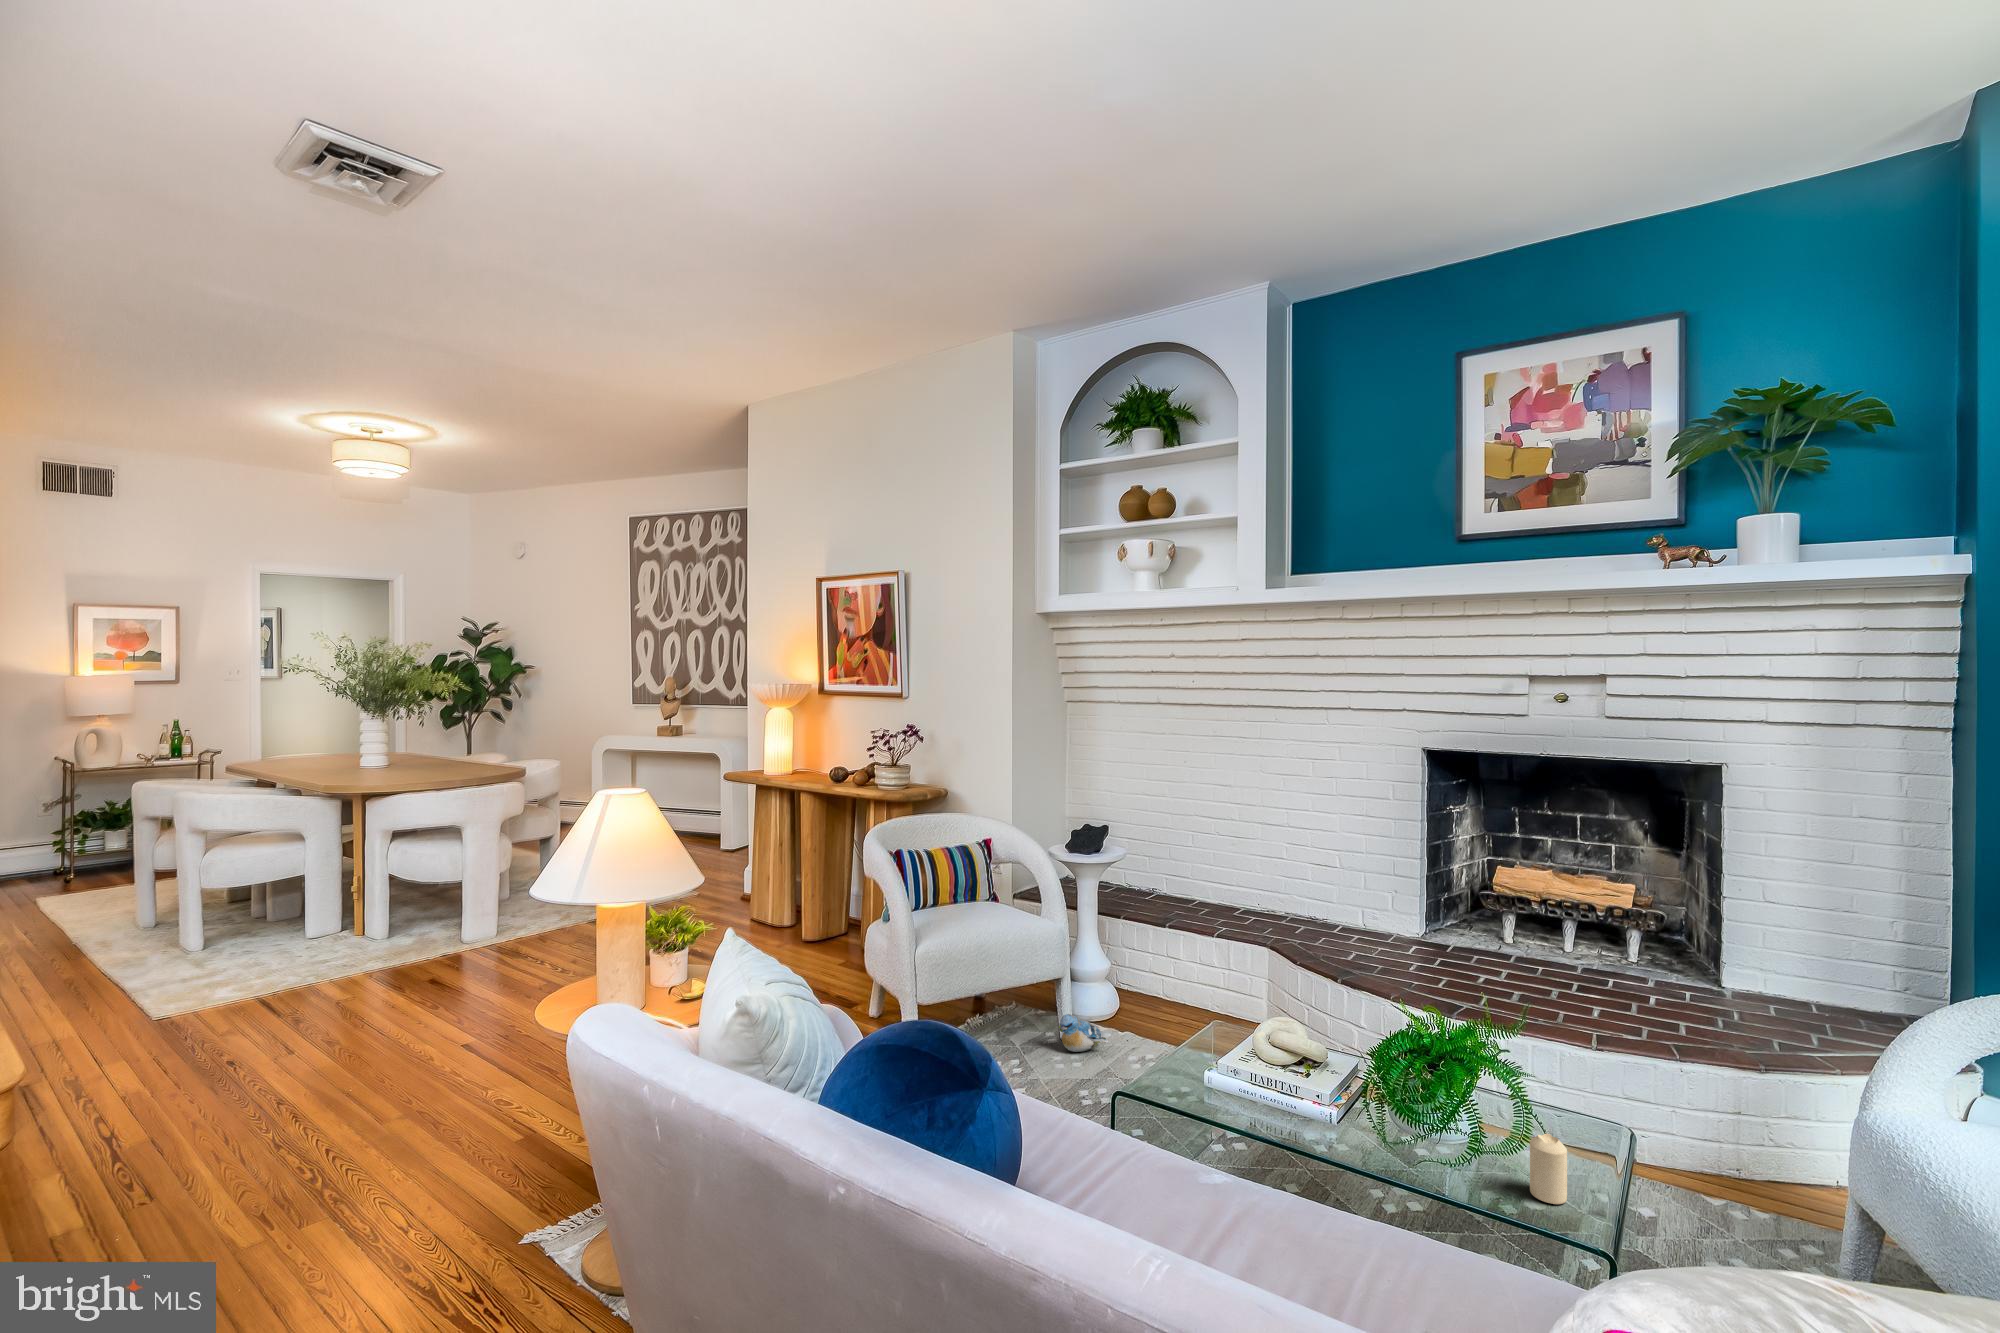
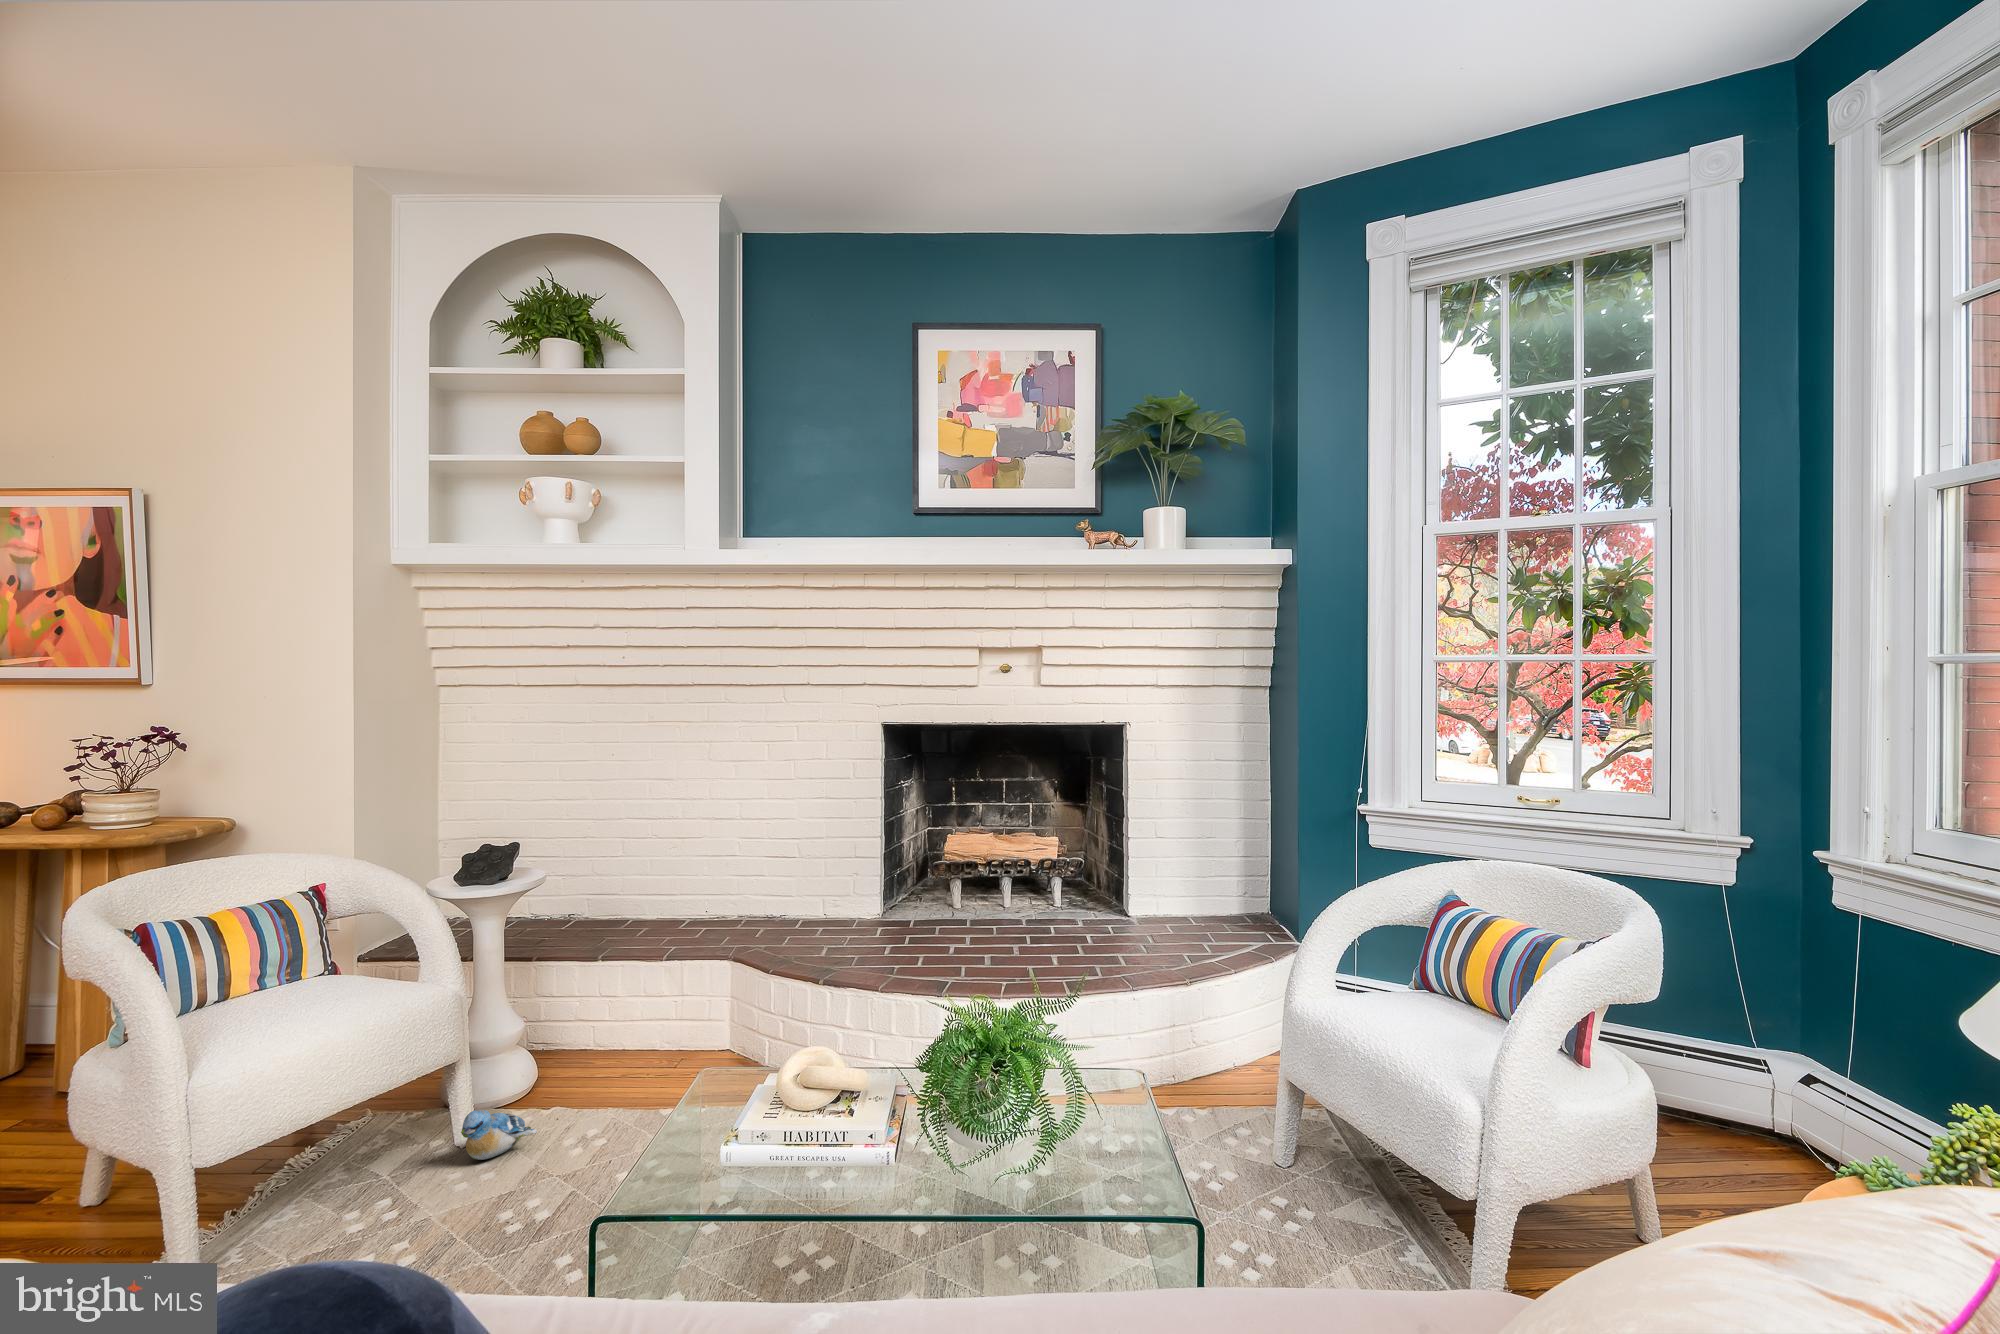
candle: present [1530,1134,1567,1204] -> none [1101,1104,1135,1177]

